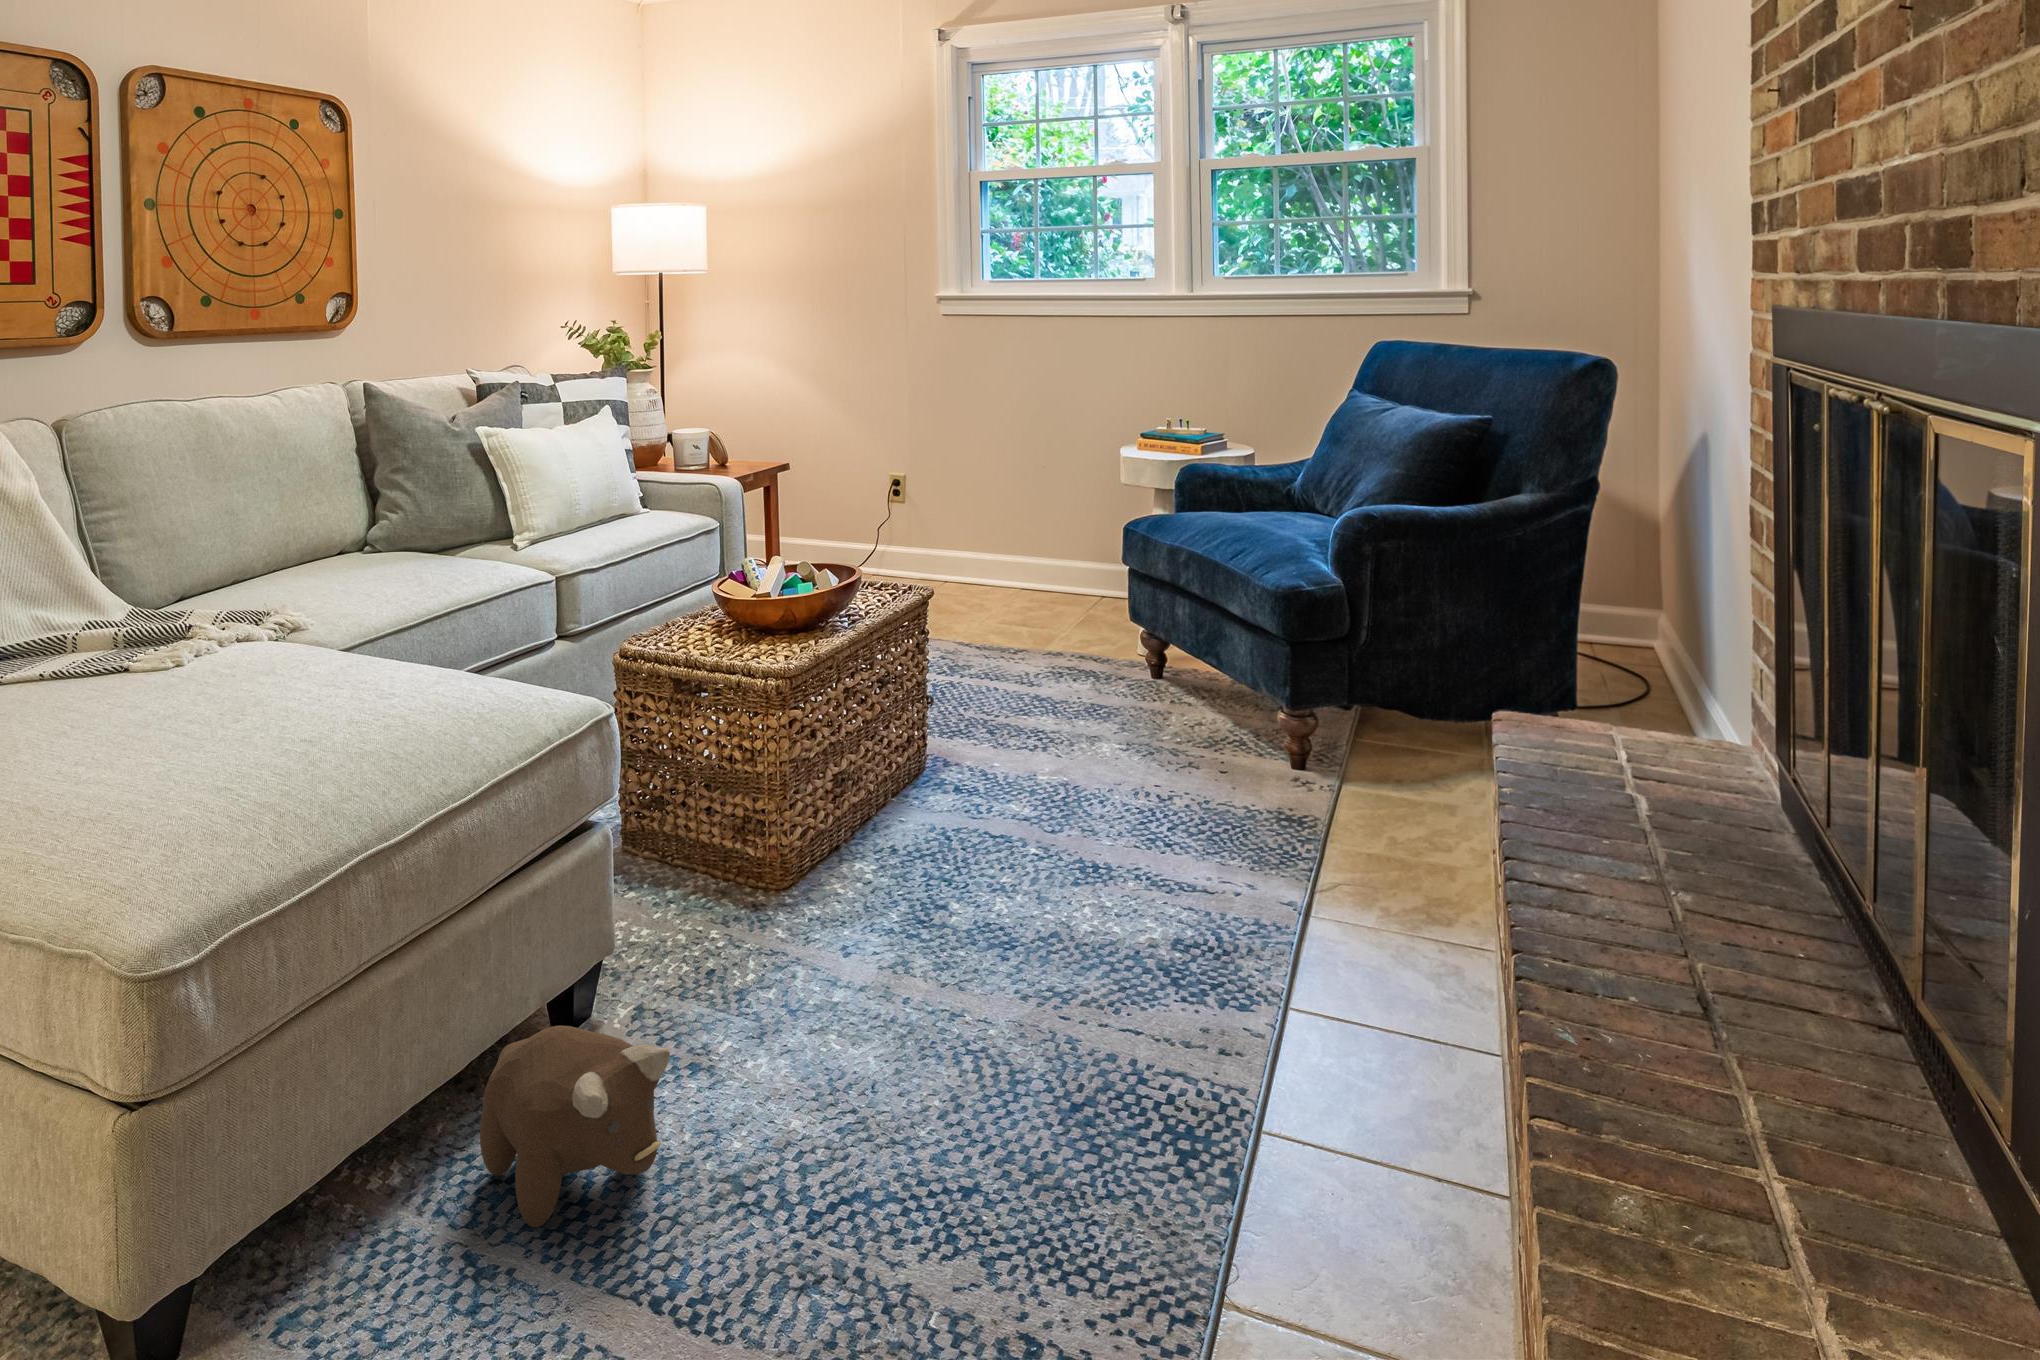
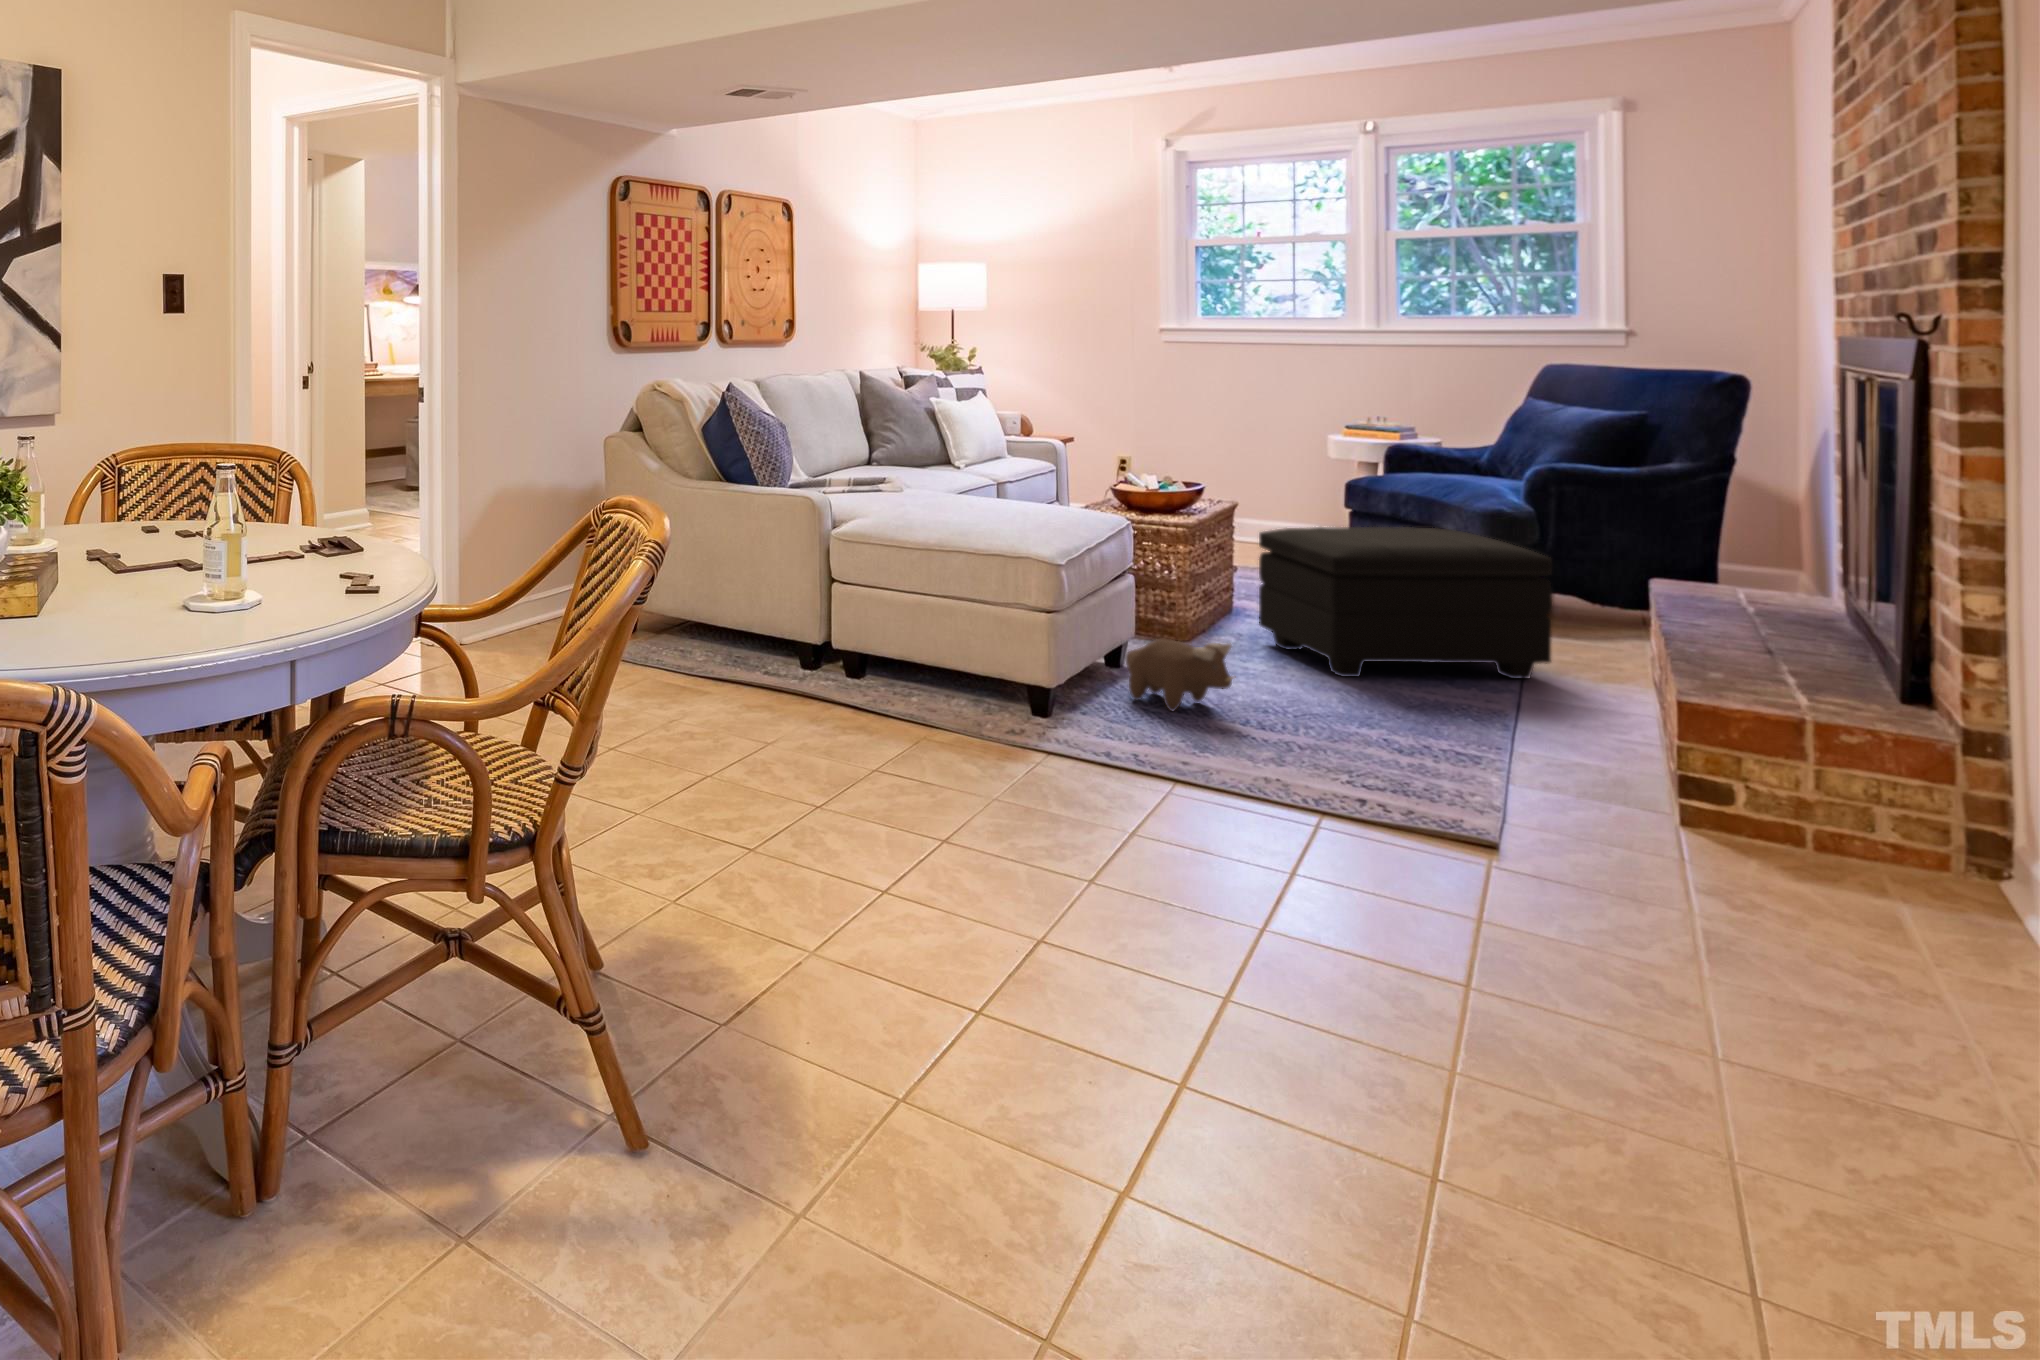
footstool: none [905,647,1337,980] -> present [1259,527,1552,679]

